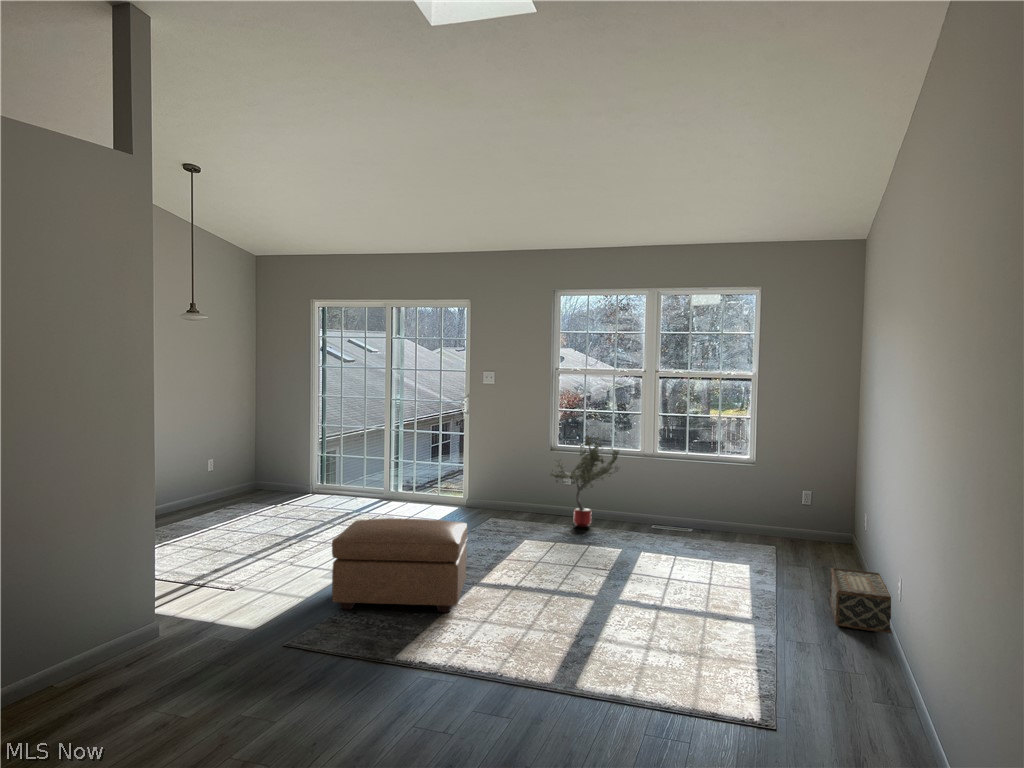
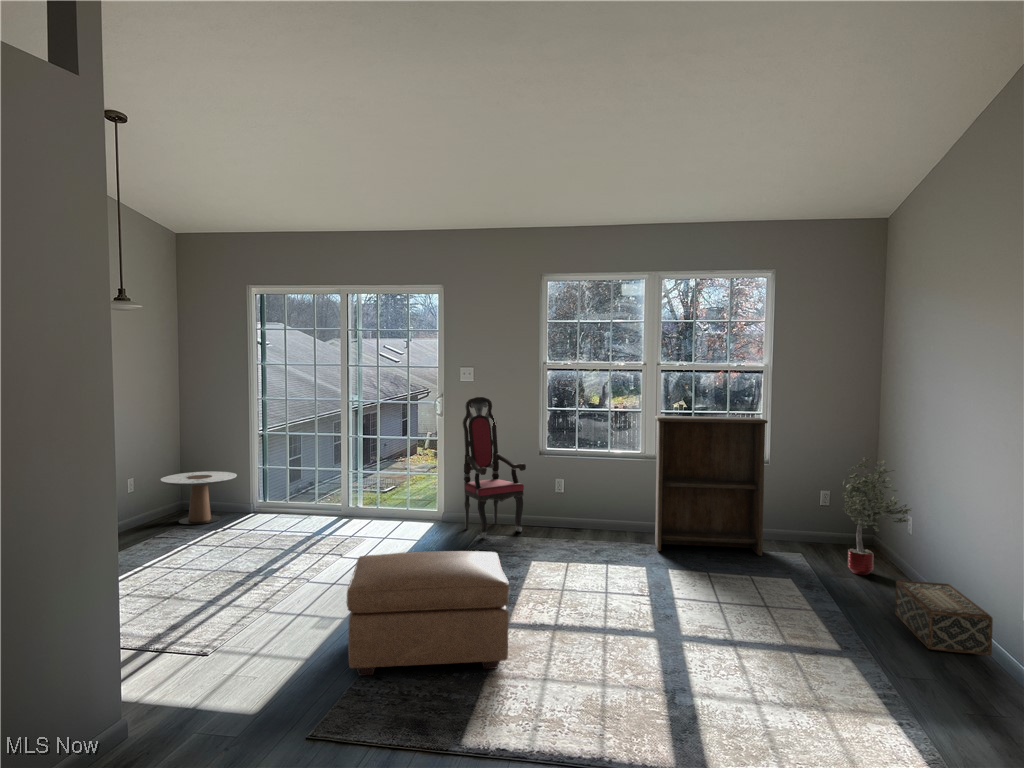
armchair: none [480,398,534,522] -> present [463,397,526,538]
bookshelf: none [642,417,744,548] -> present [655,416,768,556]
potted tree: present [550,437,619,527] -> present [842,457,911,575]
side table: none [235,458,296,501] -> present [161,471,237,525]

